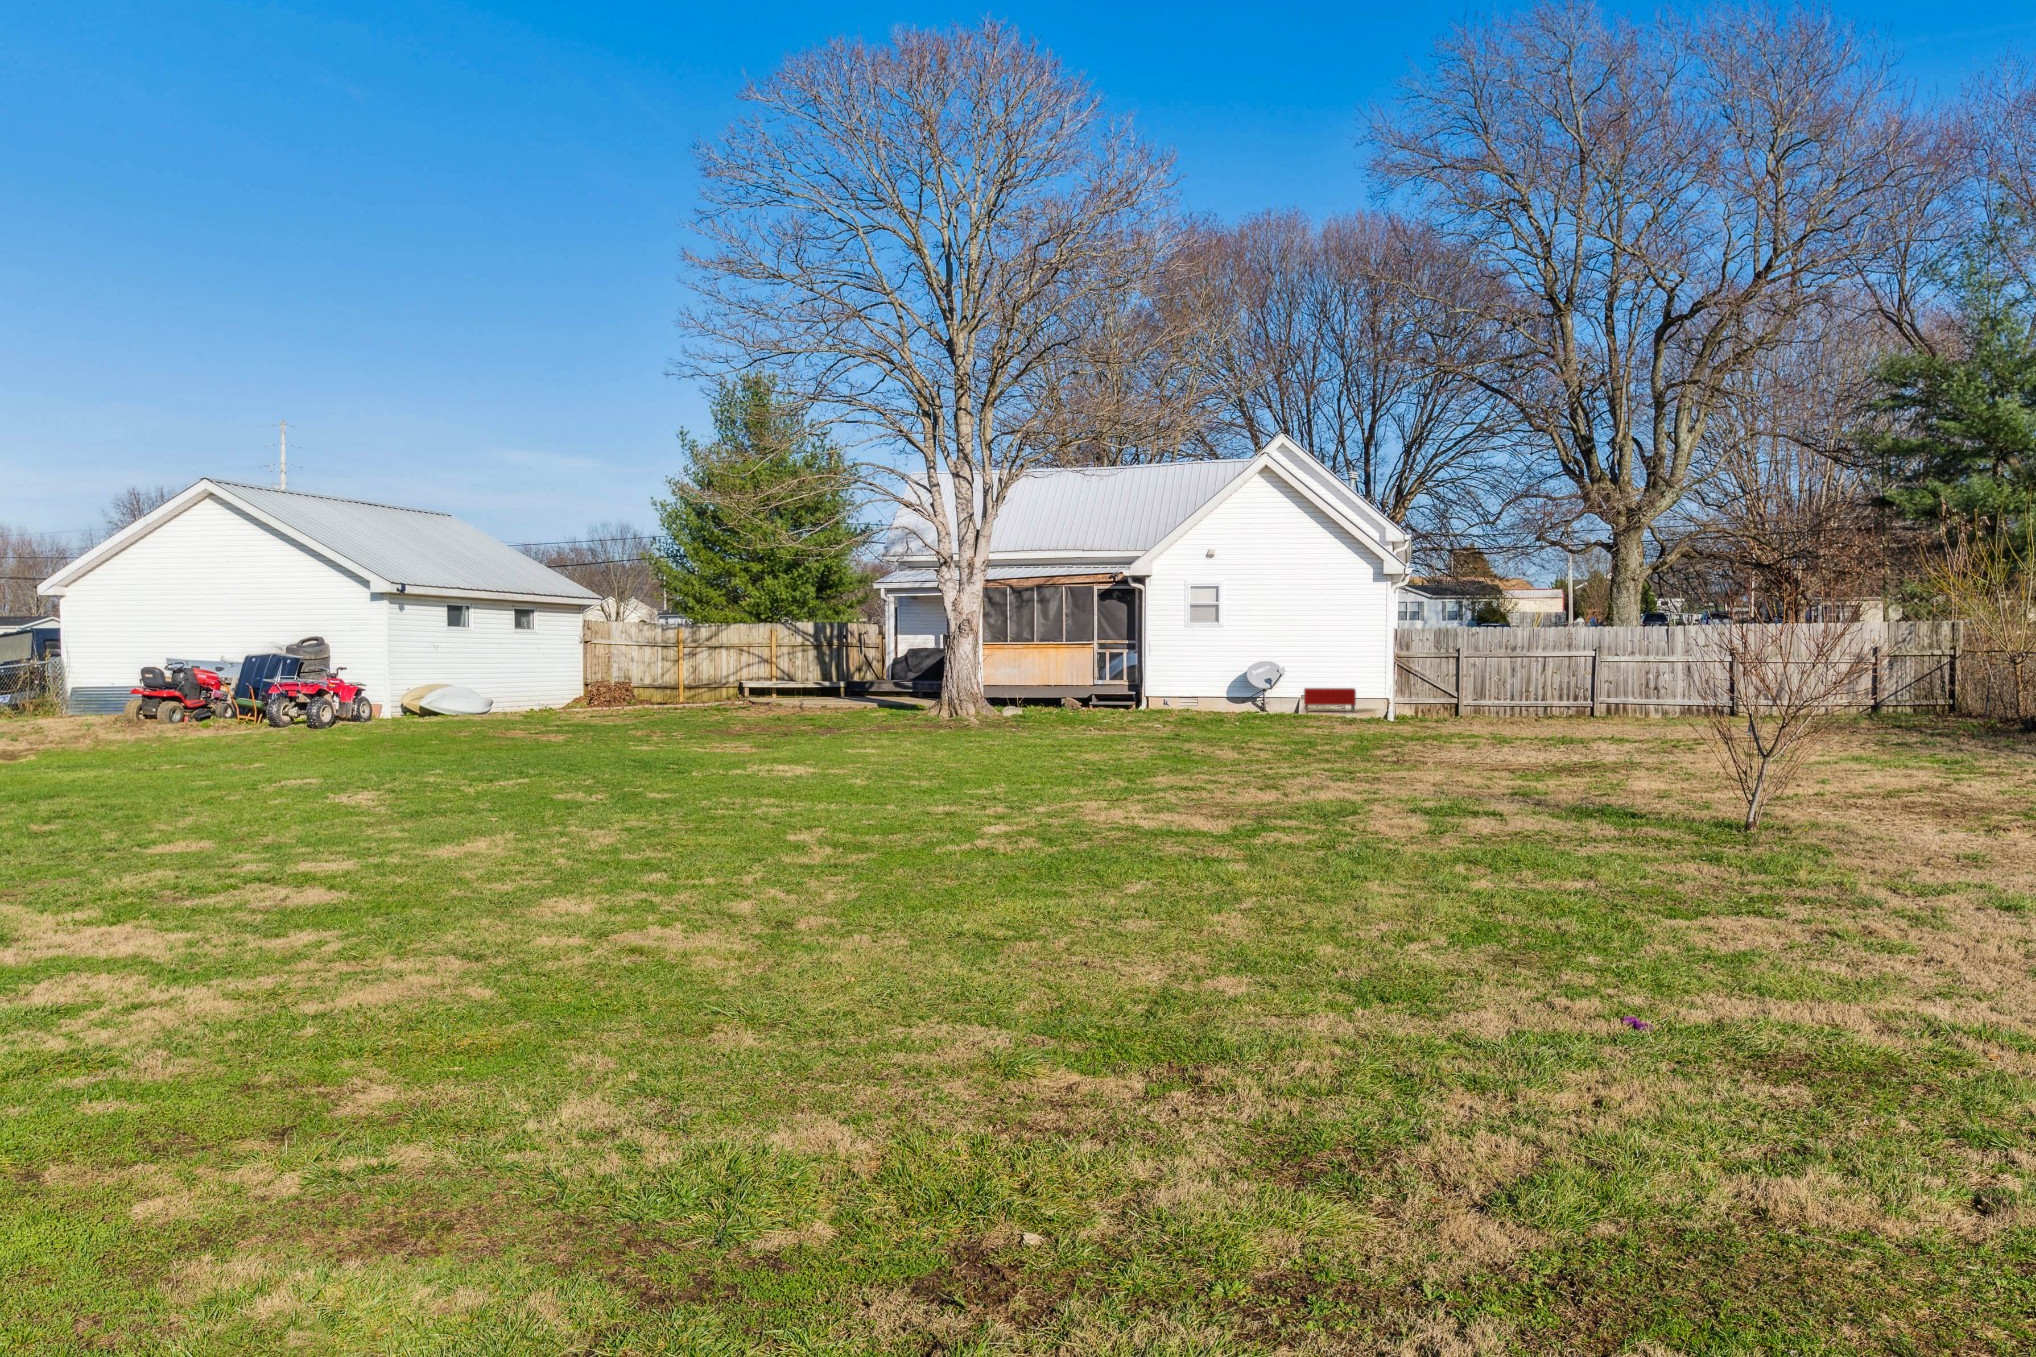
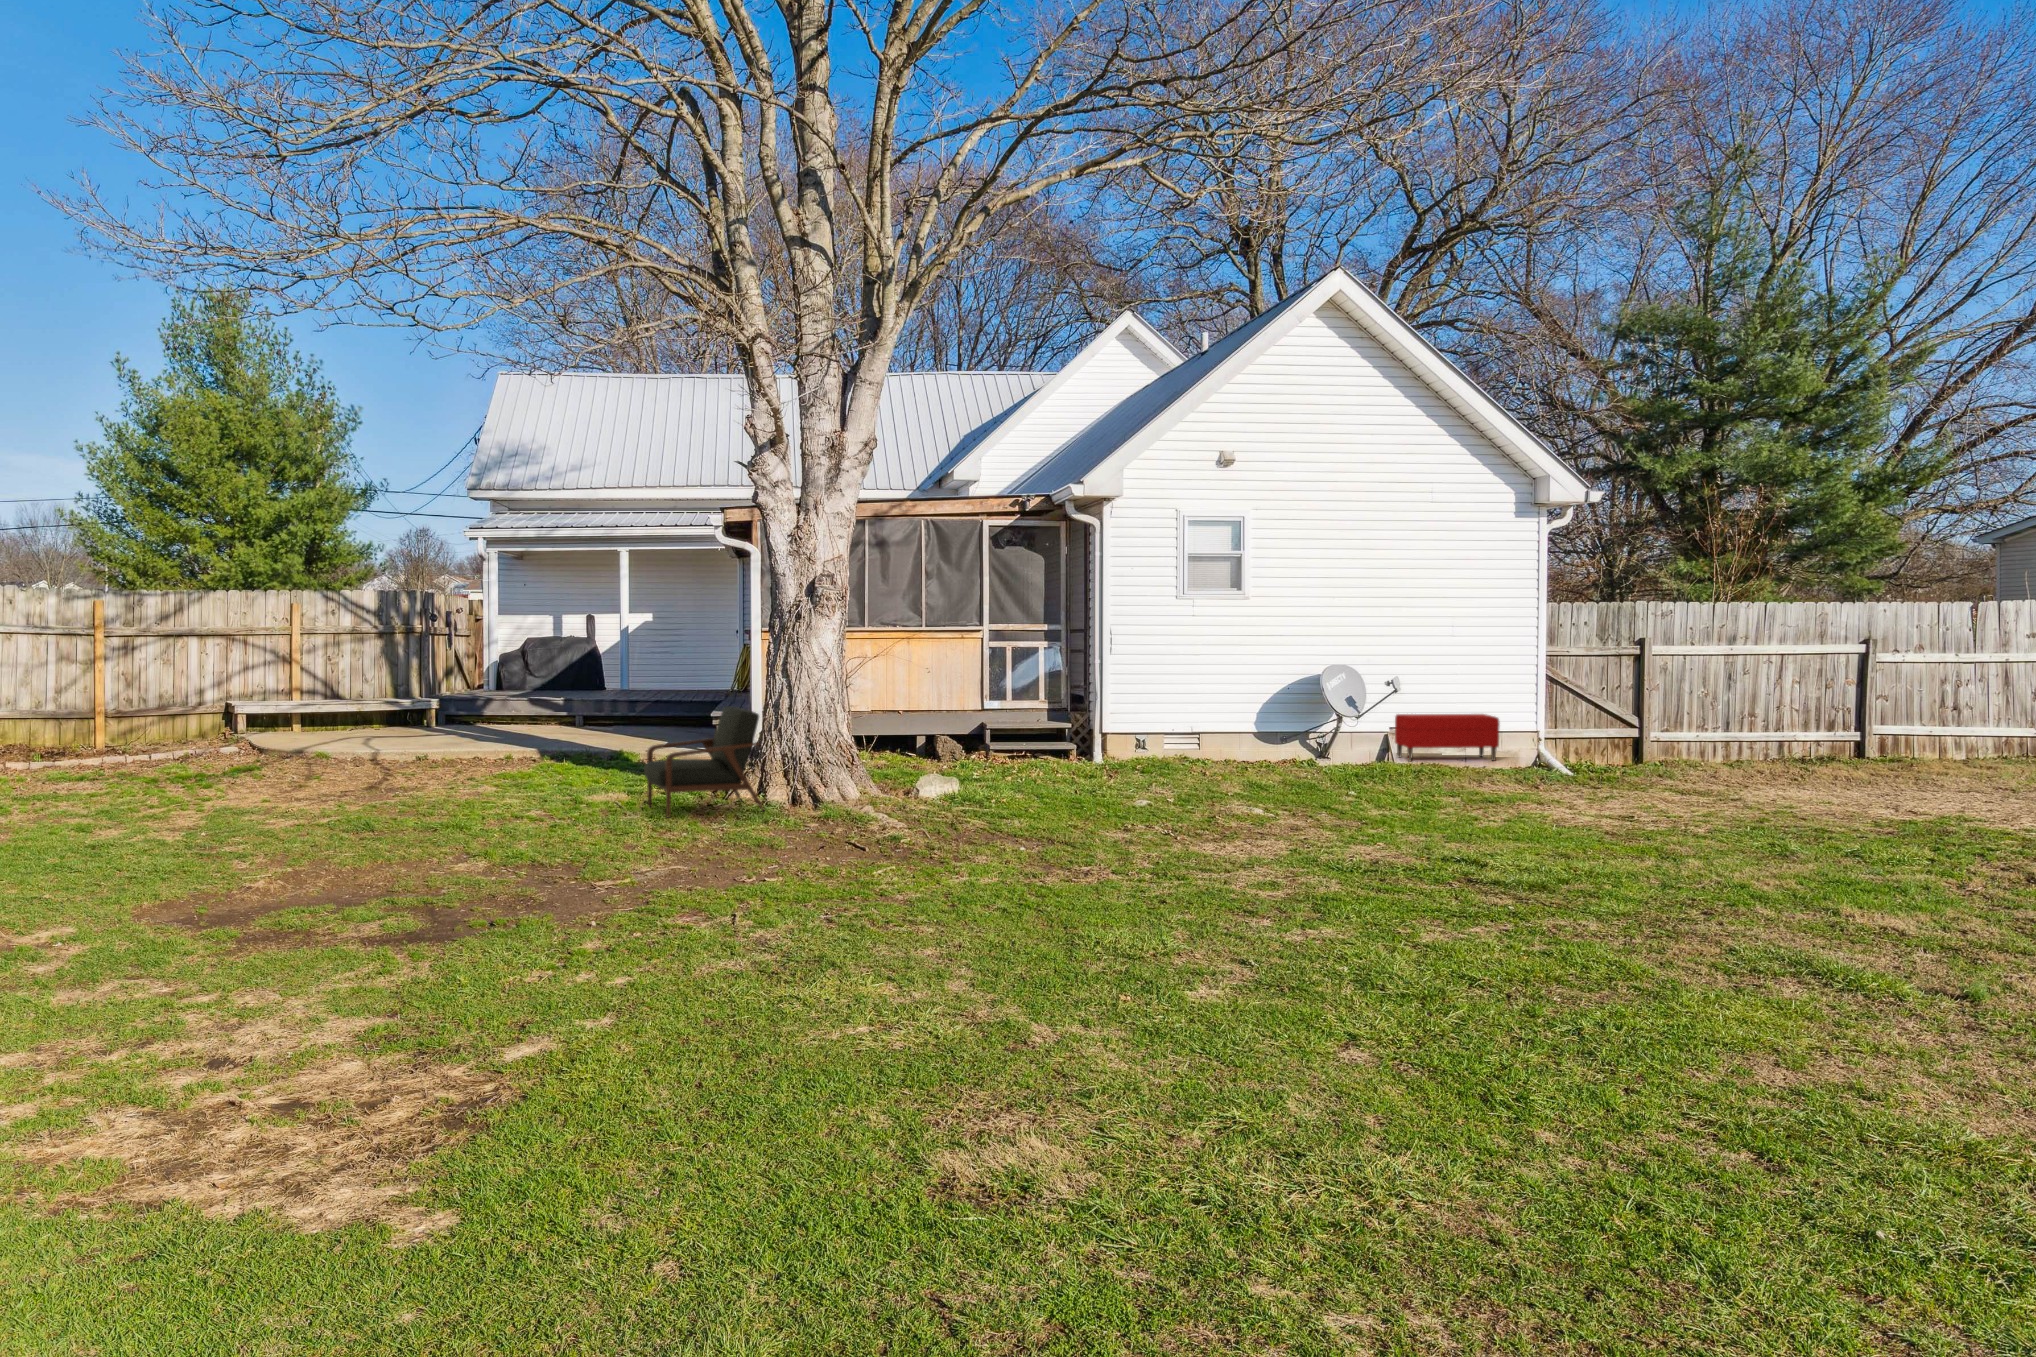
chair: none [903,675,953,723] -> present [644,706,764,818]

